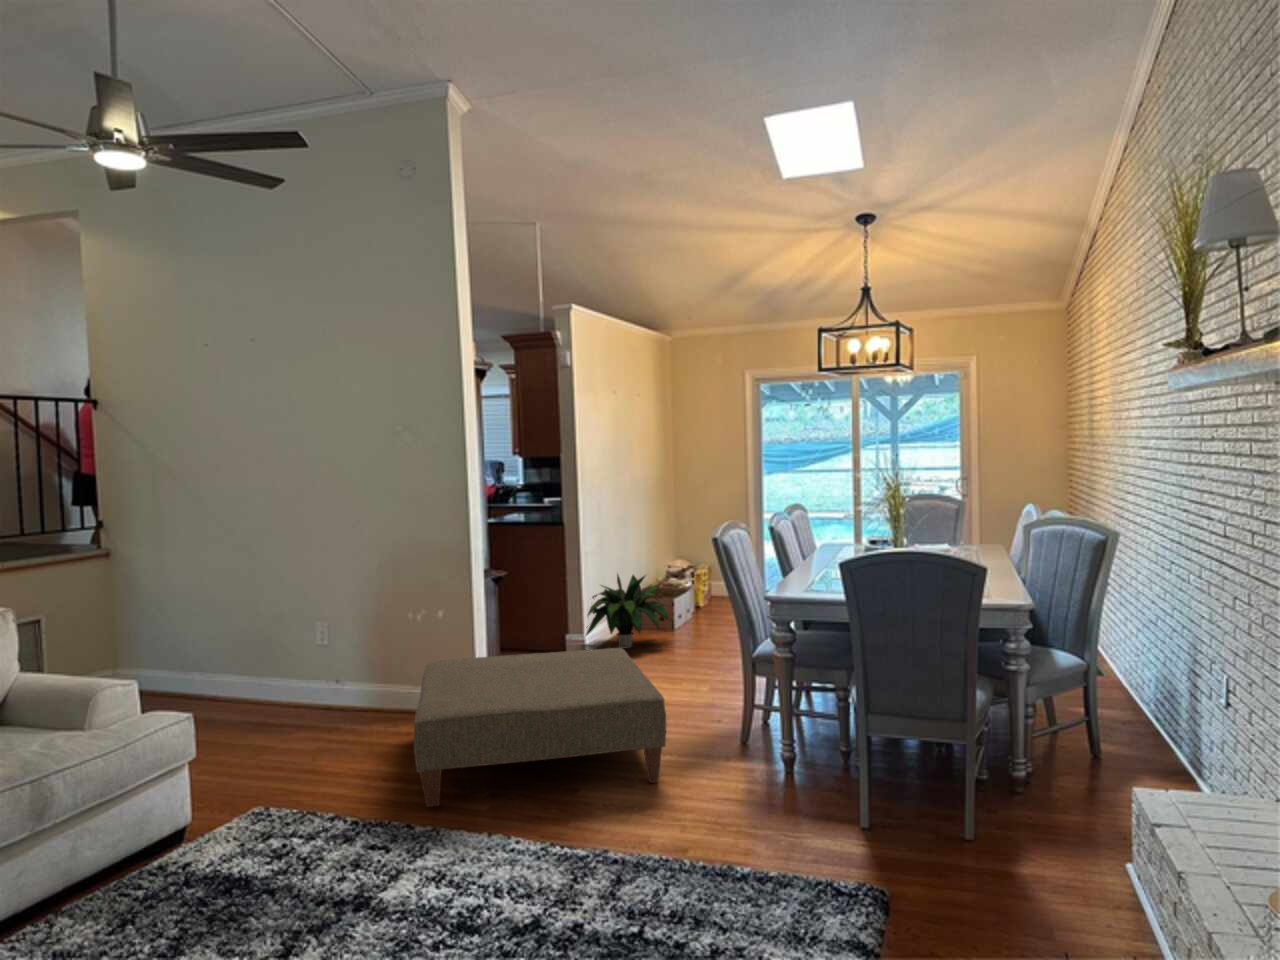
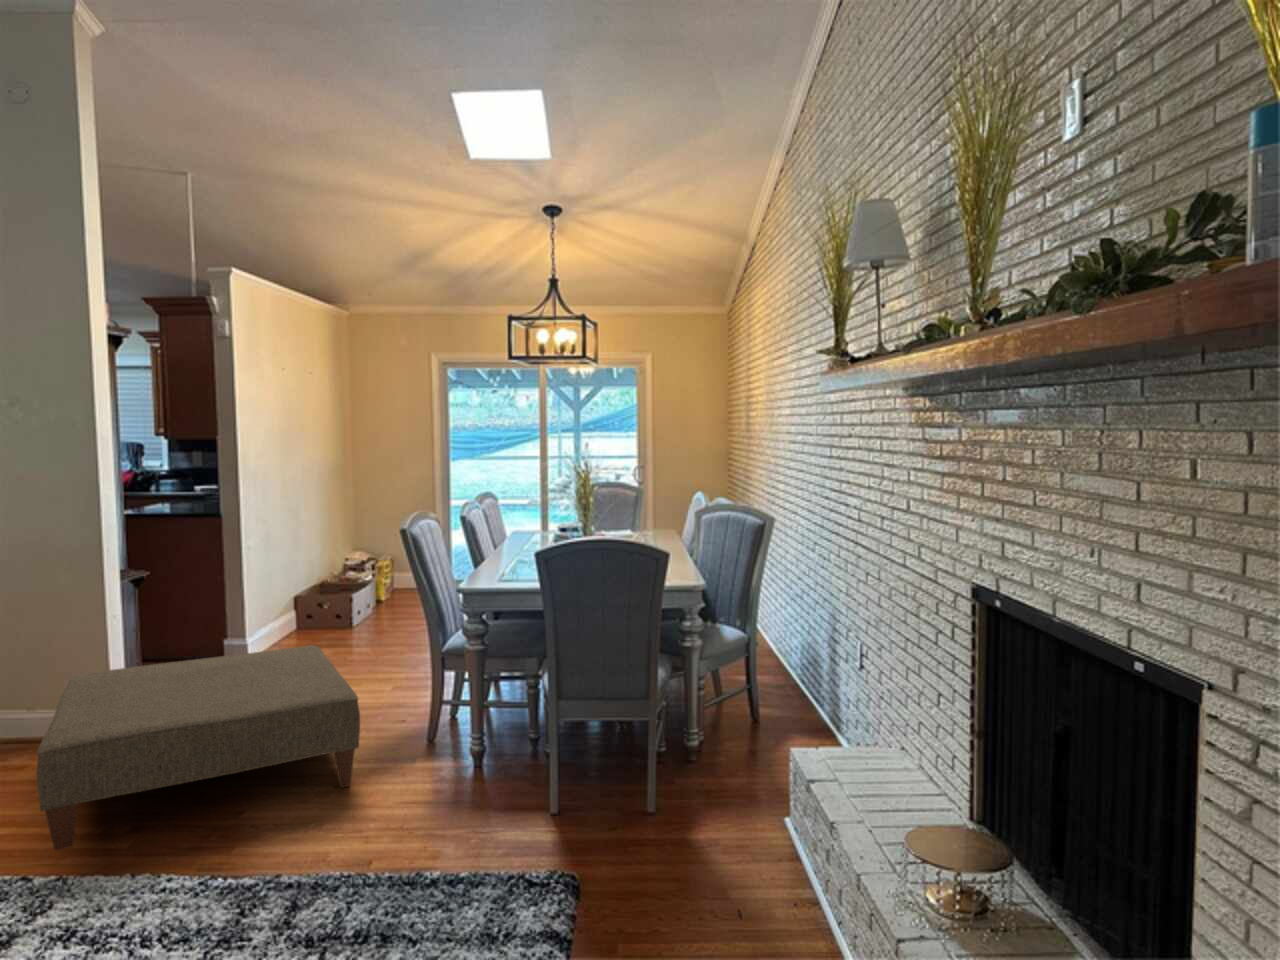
potted plant: present [586,575,669,648] -> none [279,565,379,644]

